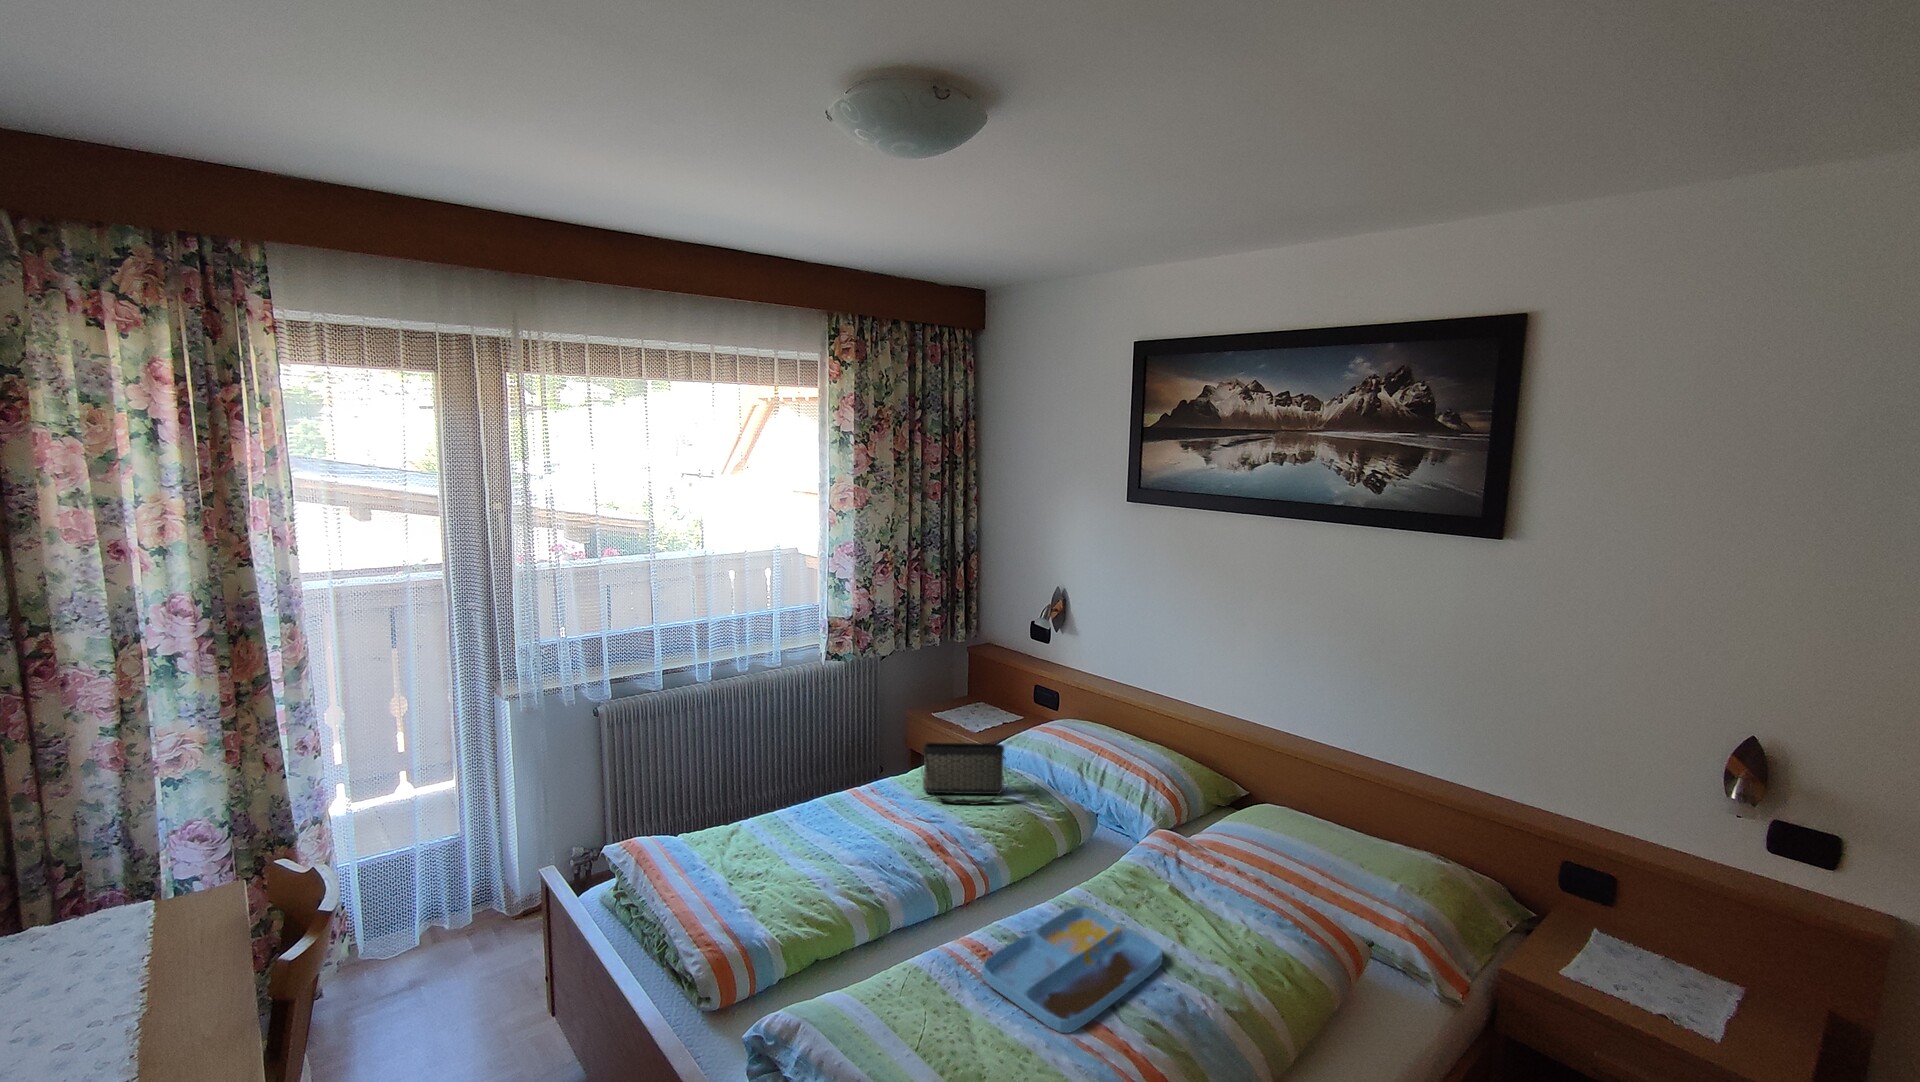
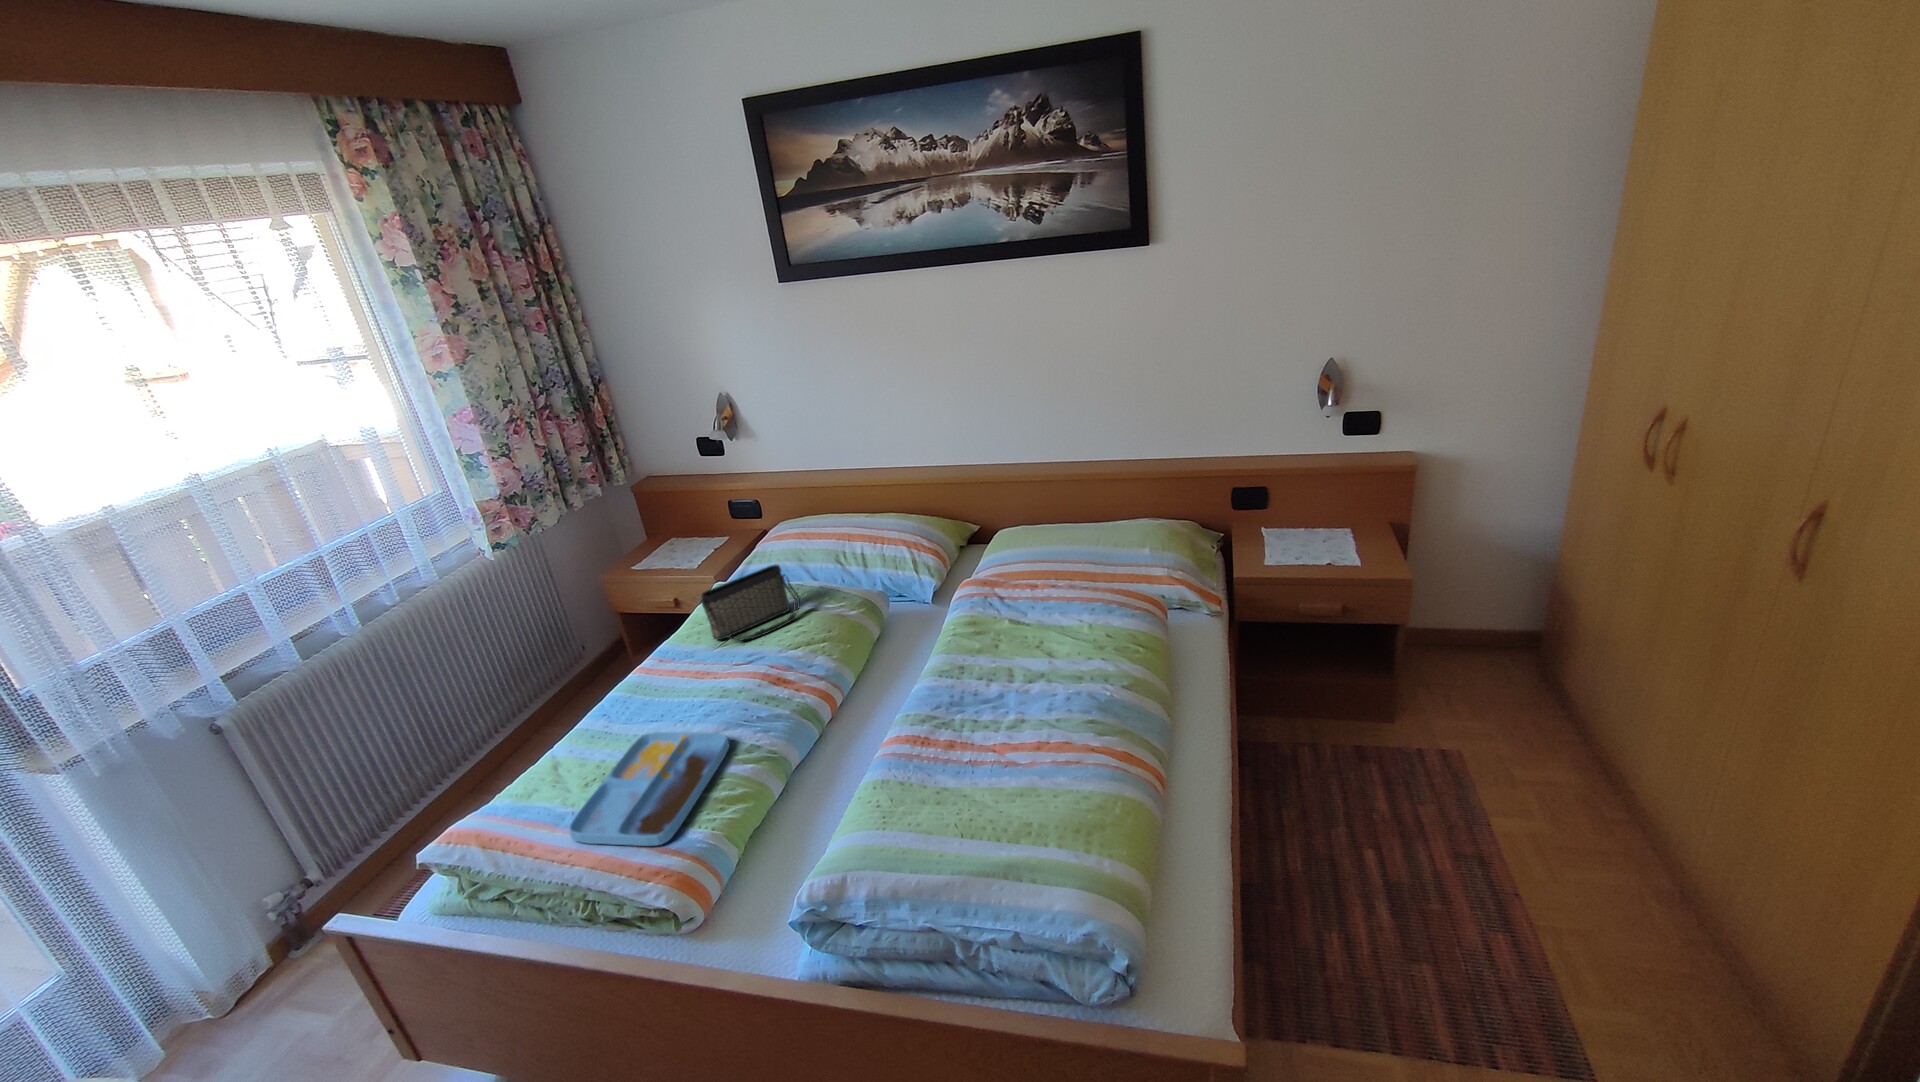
tray: present [982,906,1162,1033] -> present [569,732,729,846]

